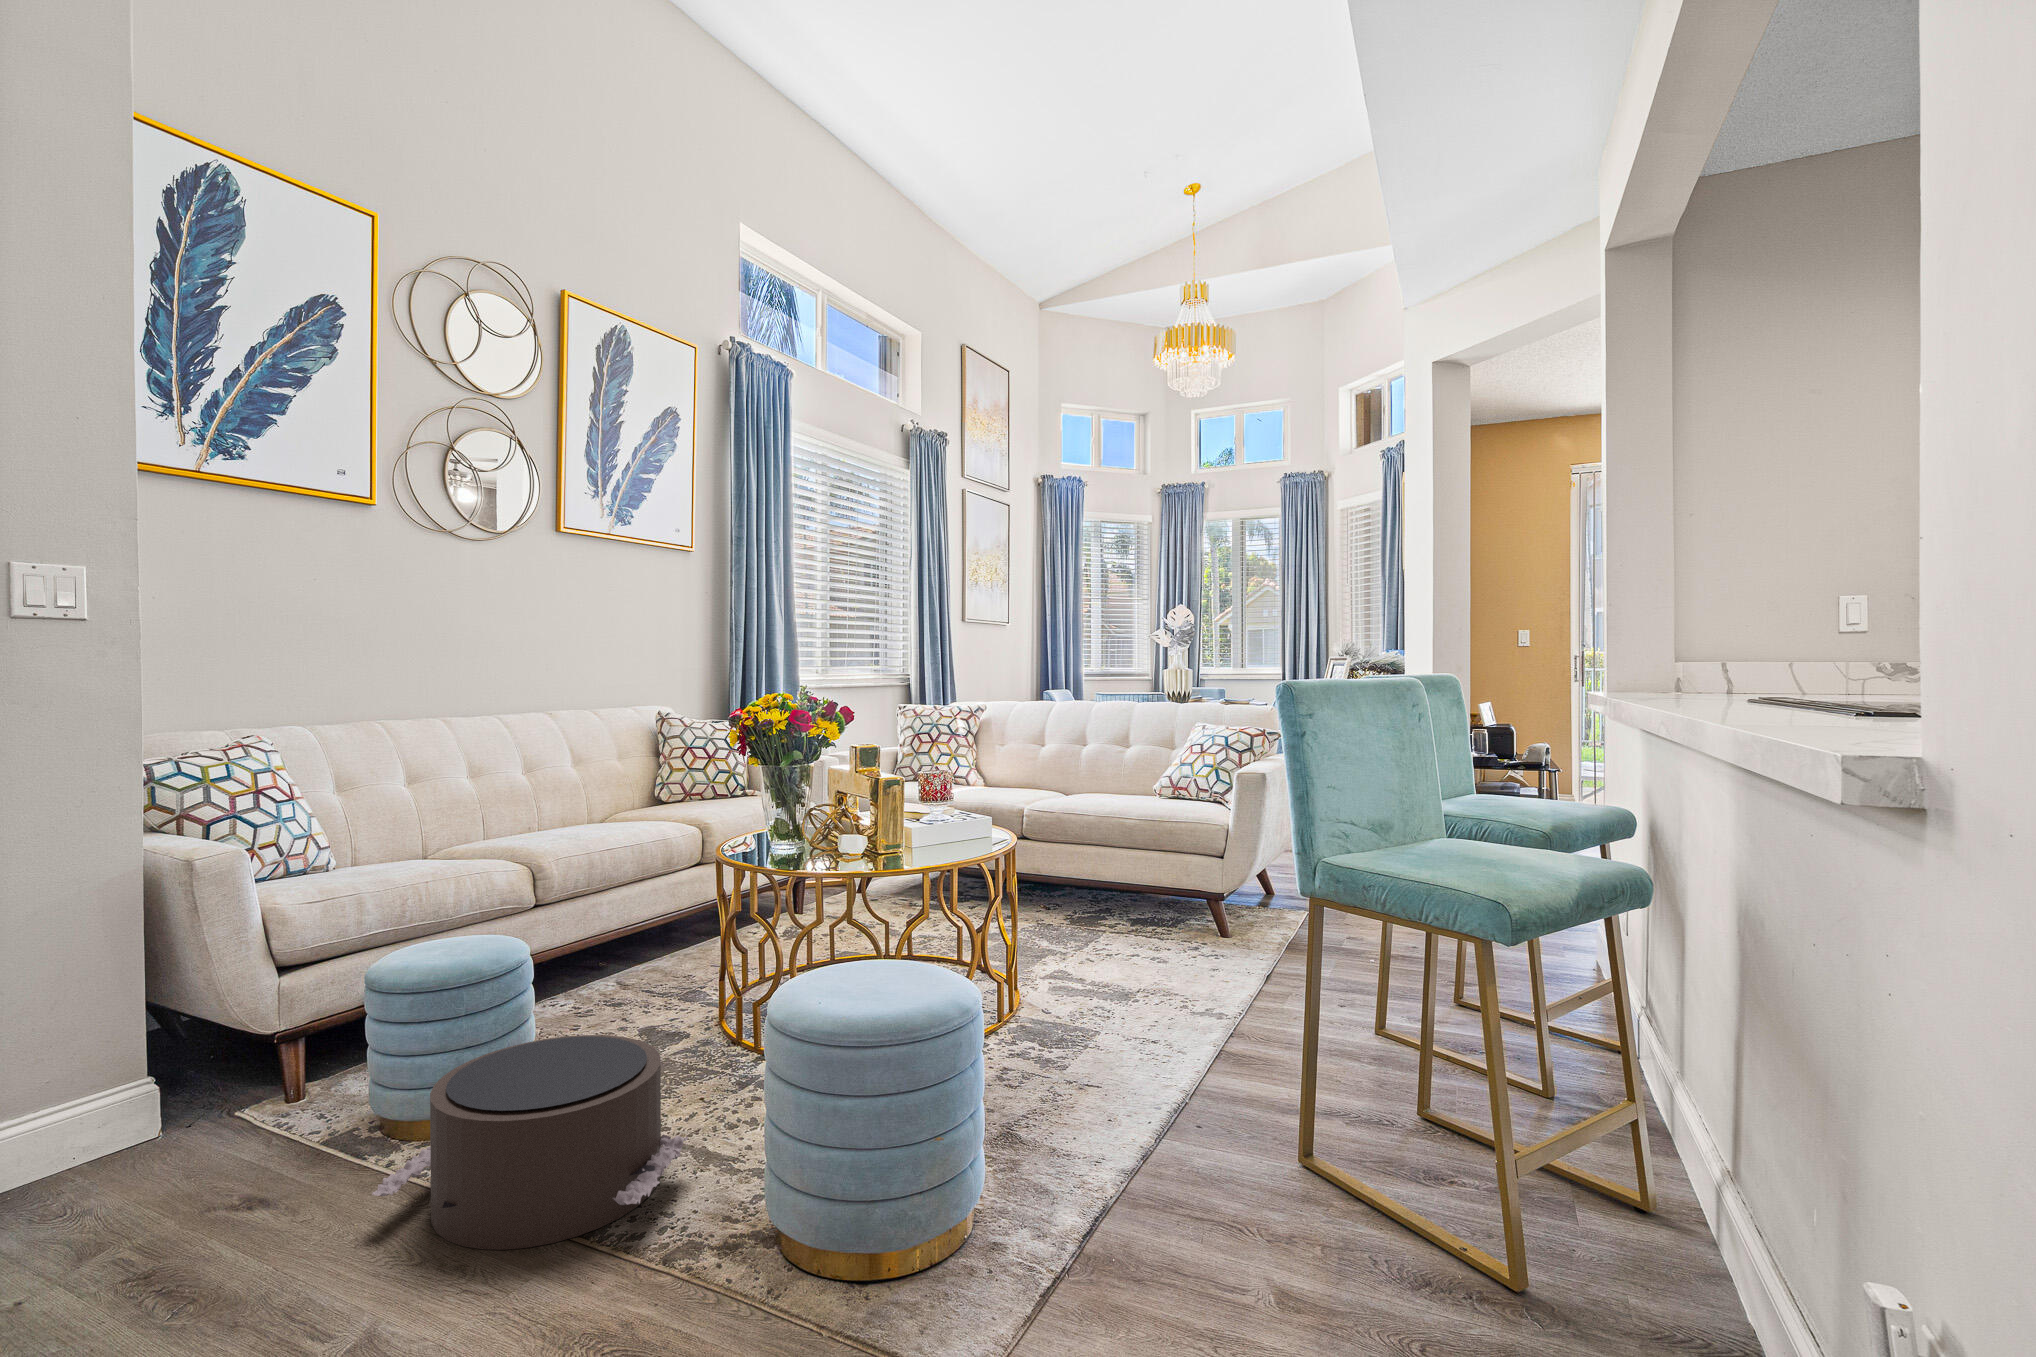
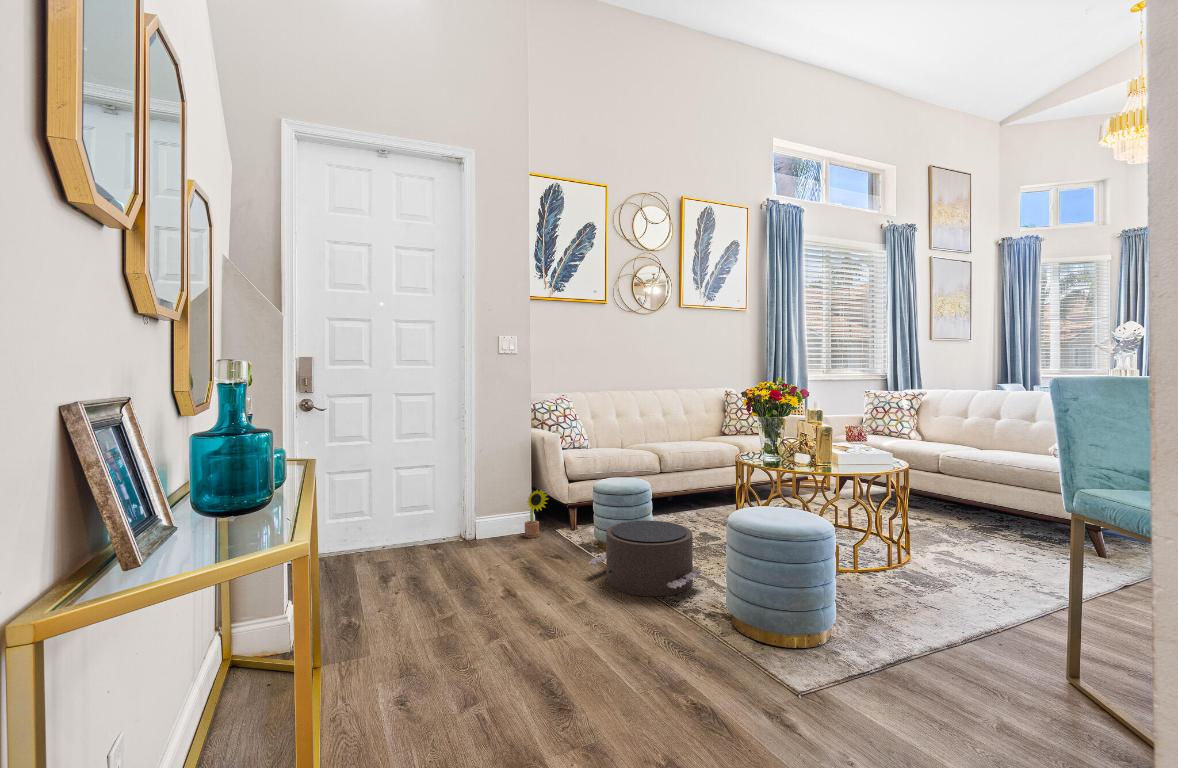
decorative plant: none [121,1006,213,1152] -> present [525,490,548,538]

